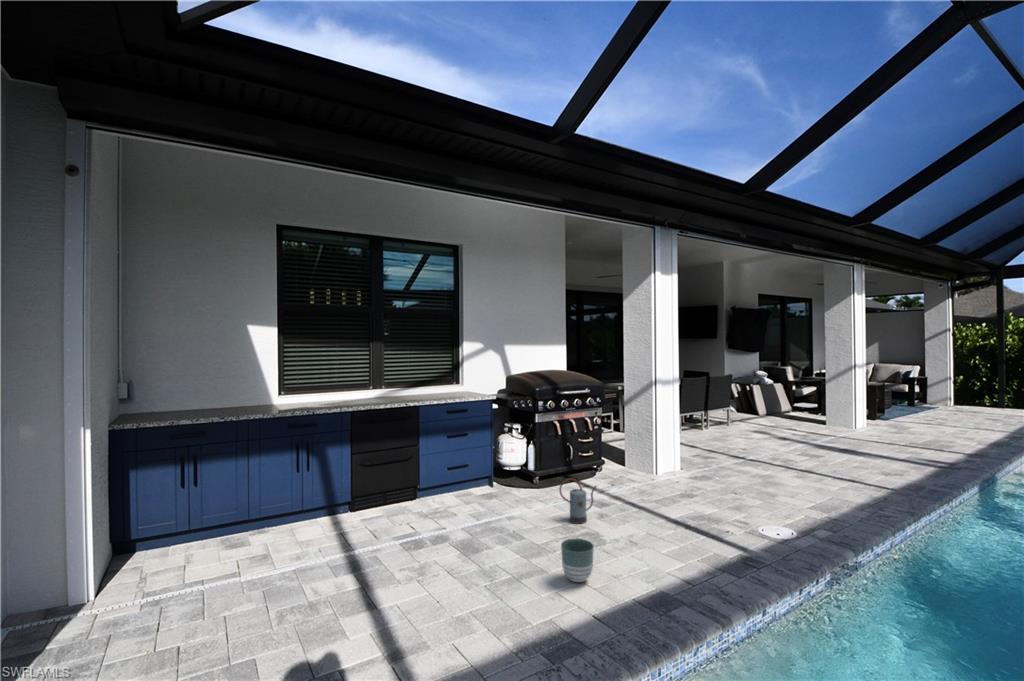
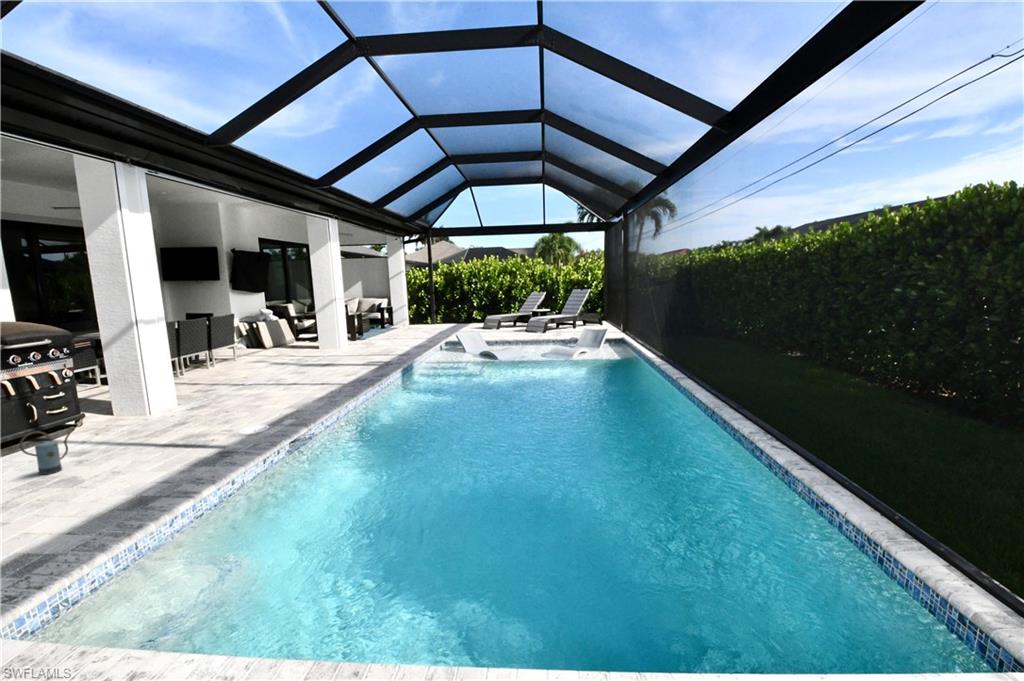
planter: present [561,539,594,582] -> none [26,476,69,515]

